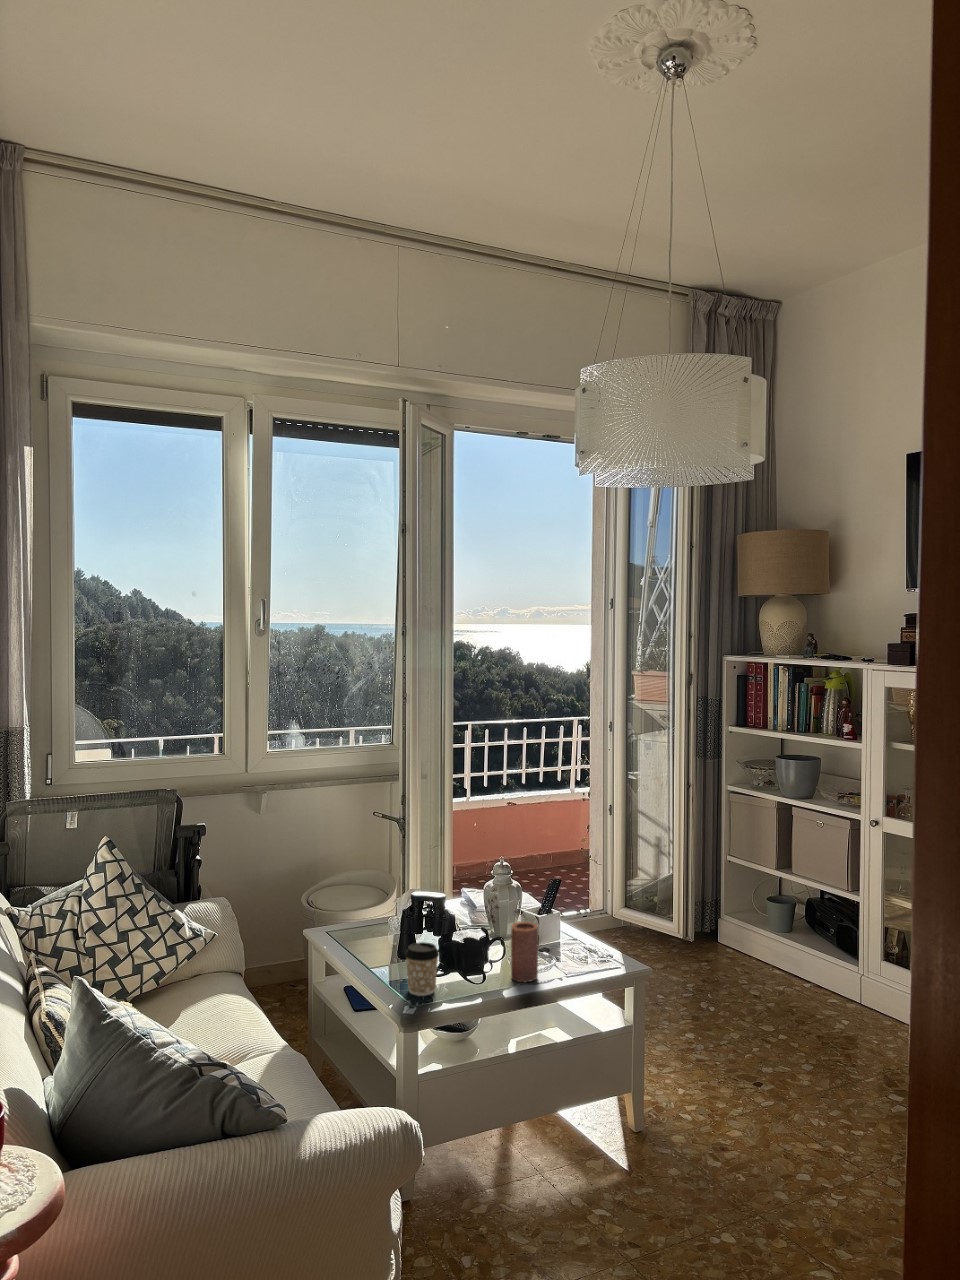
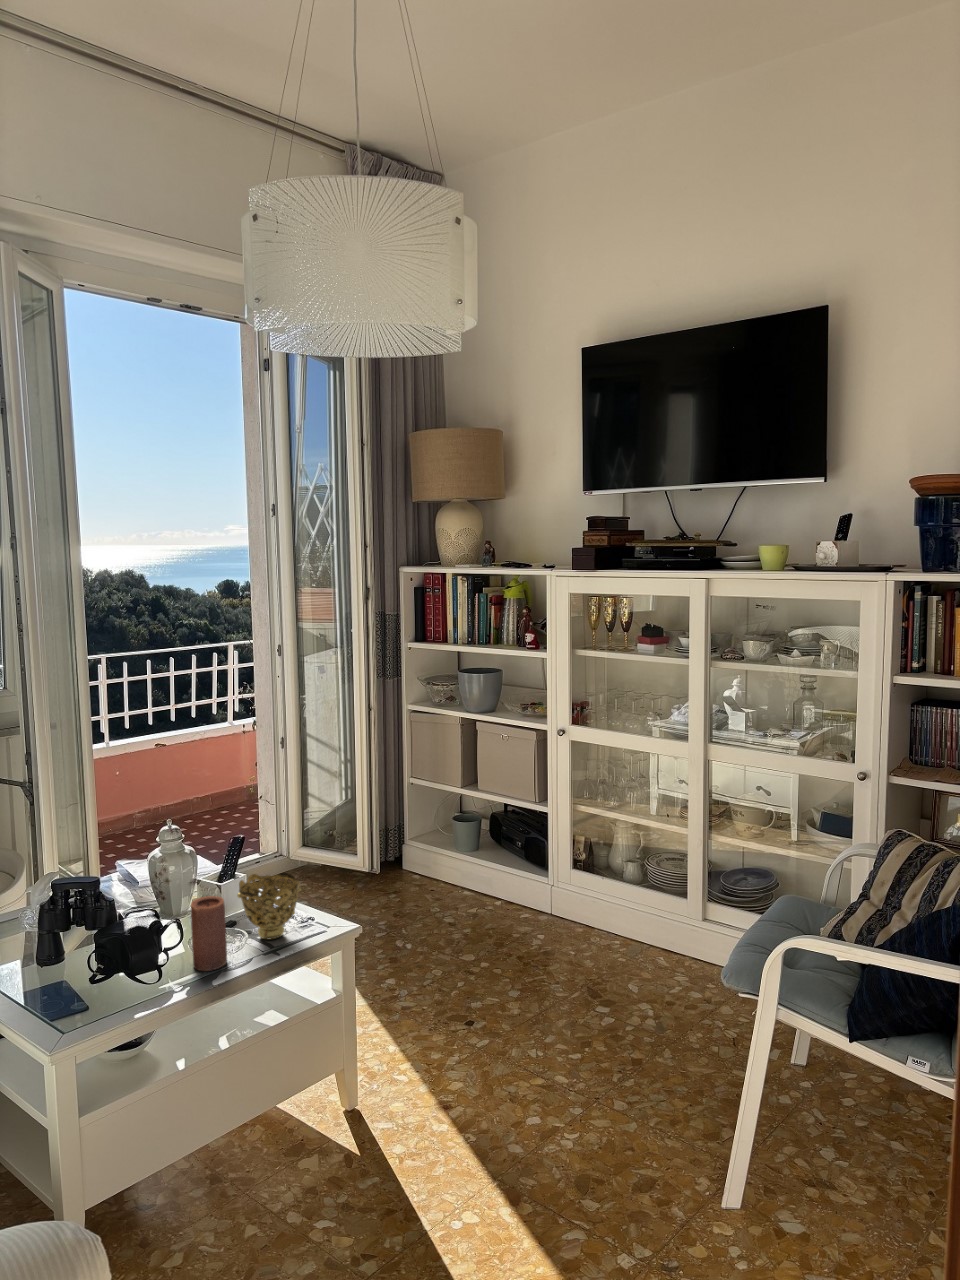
decorative bowl: none [550,912,602,968] -> present [237,873,301,940]
coffee cup: present [405,942,439,996] -> none [47,945,96,1017]

